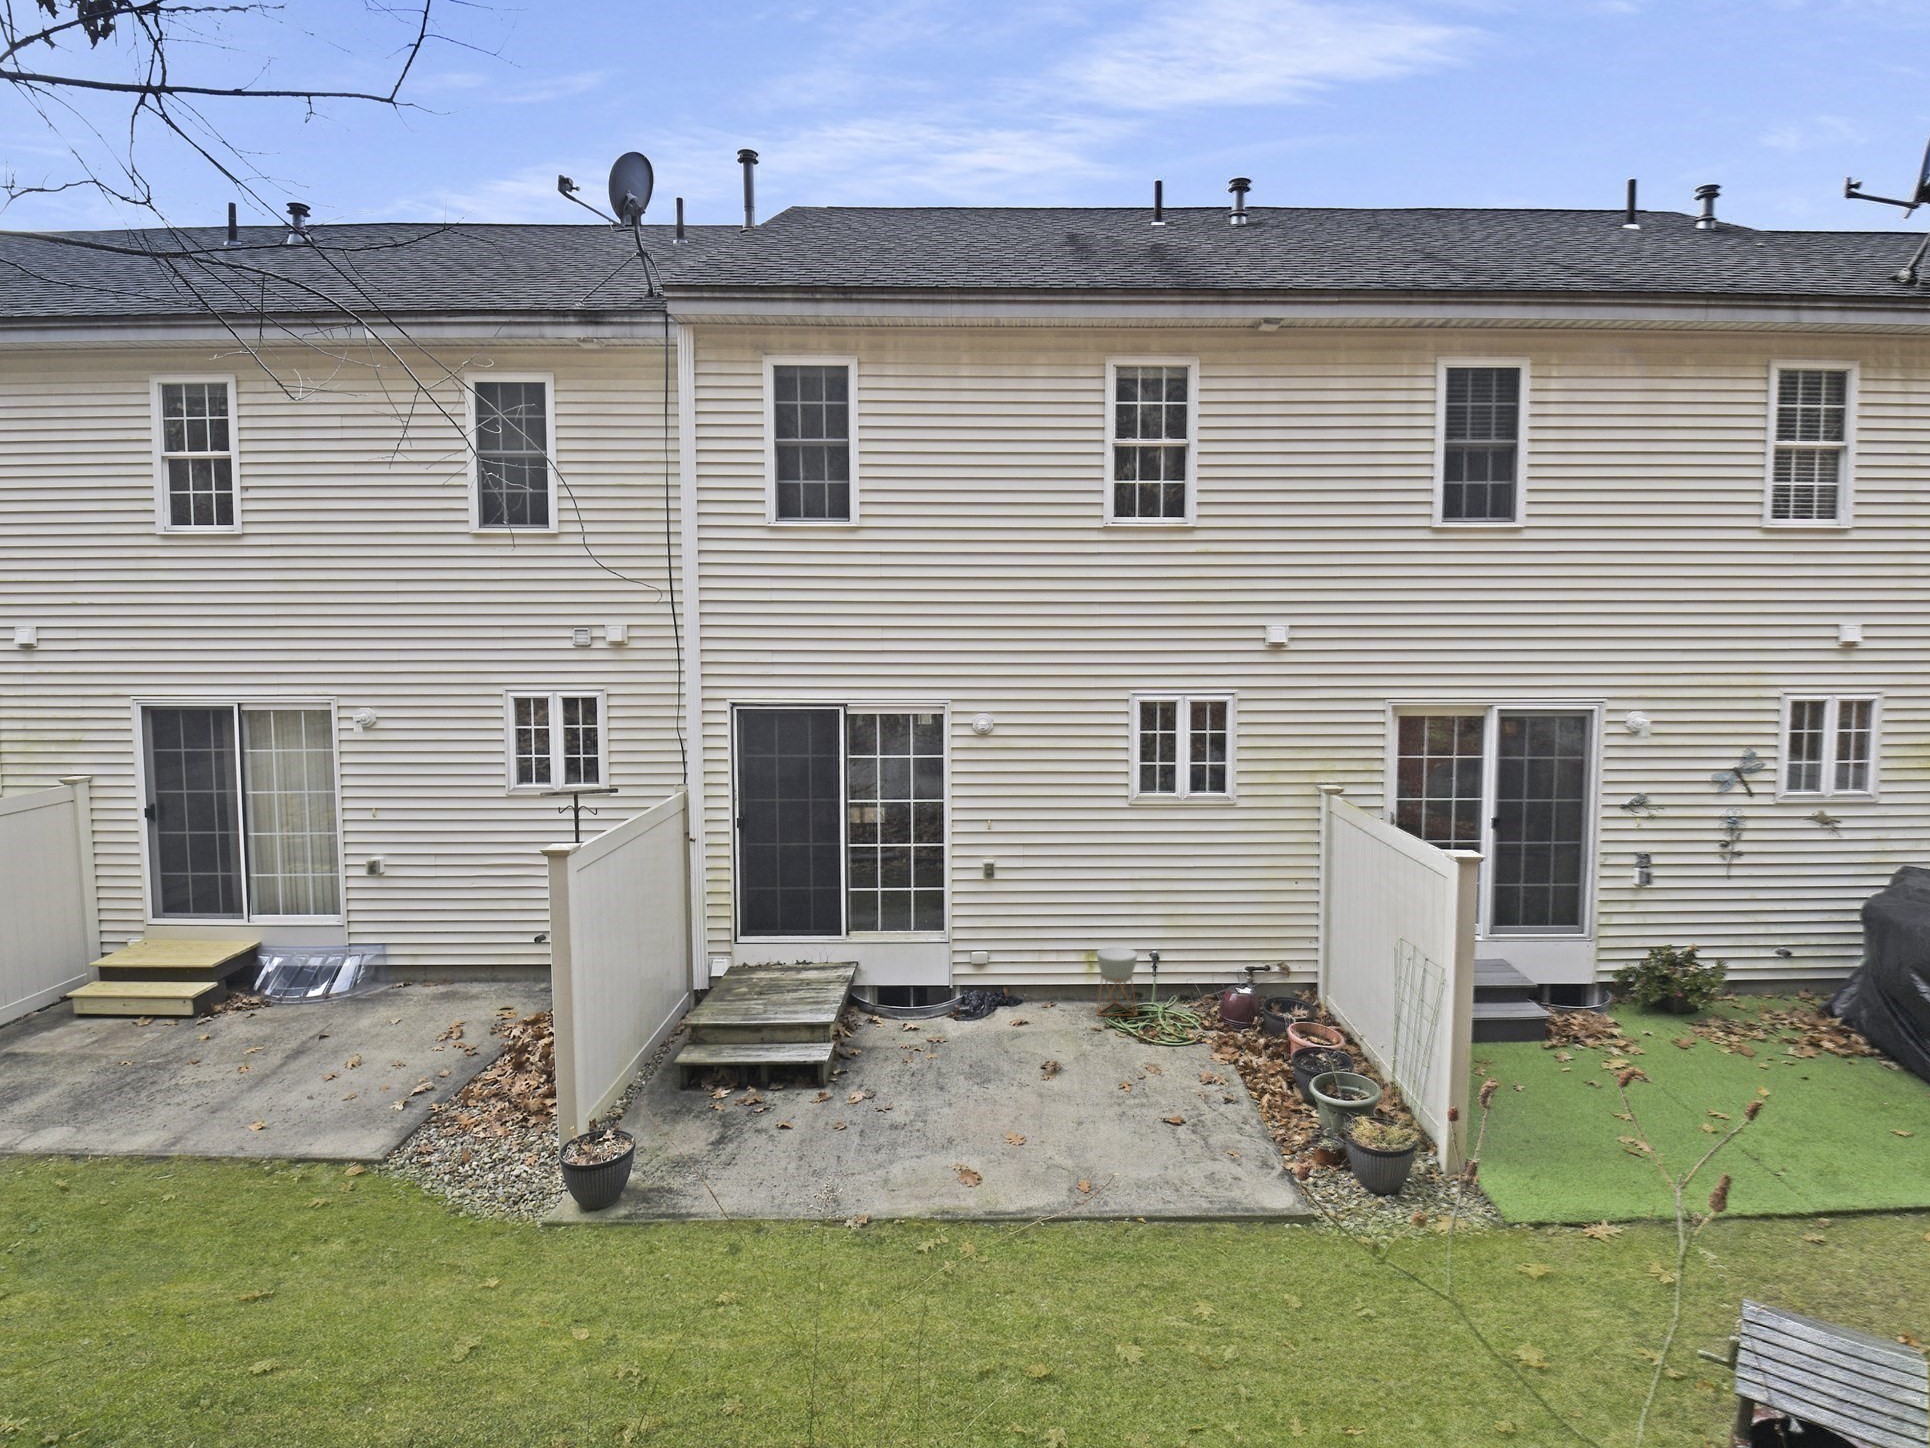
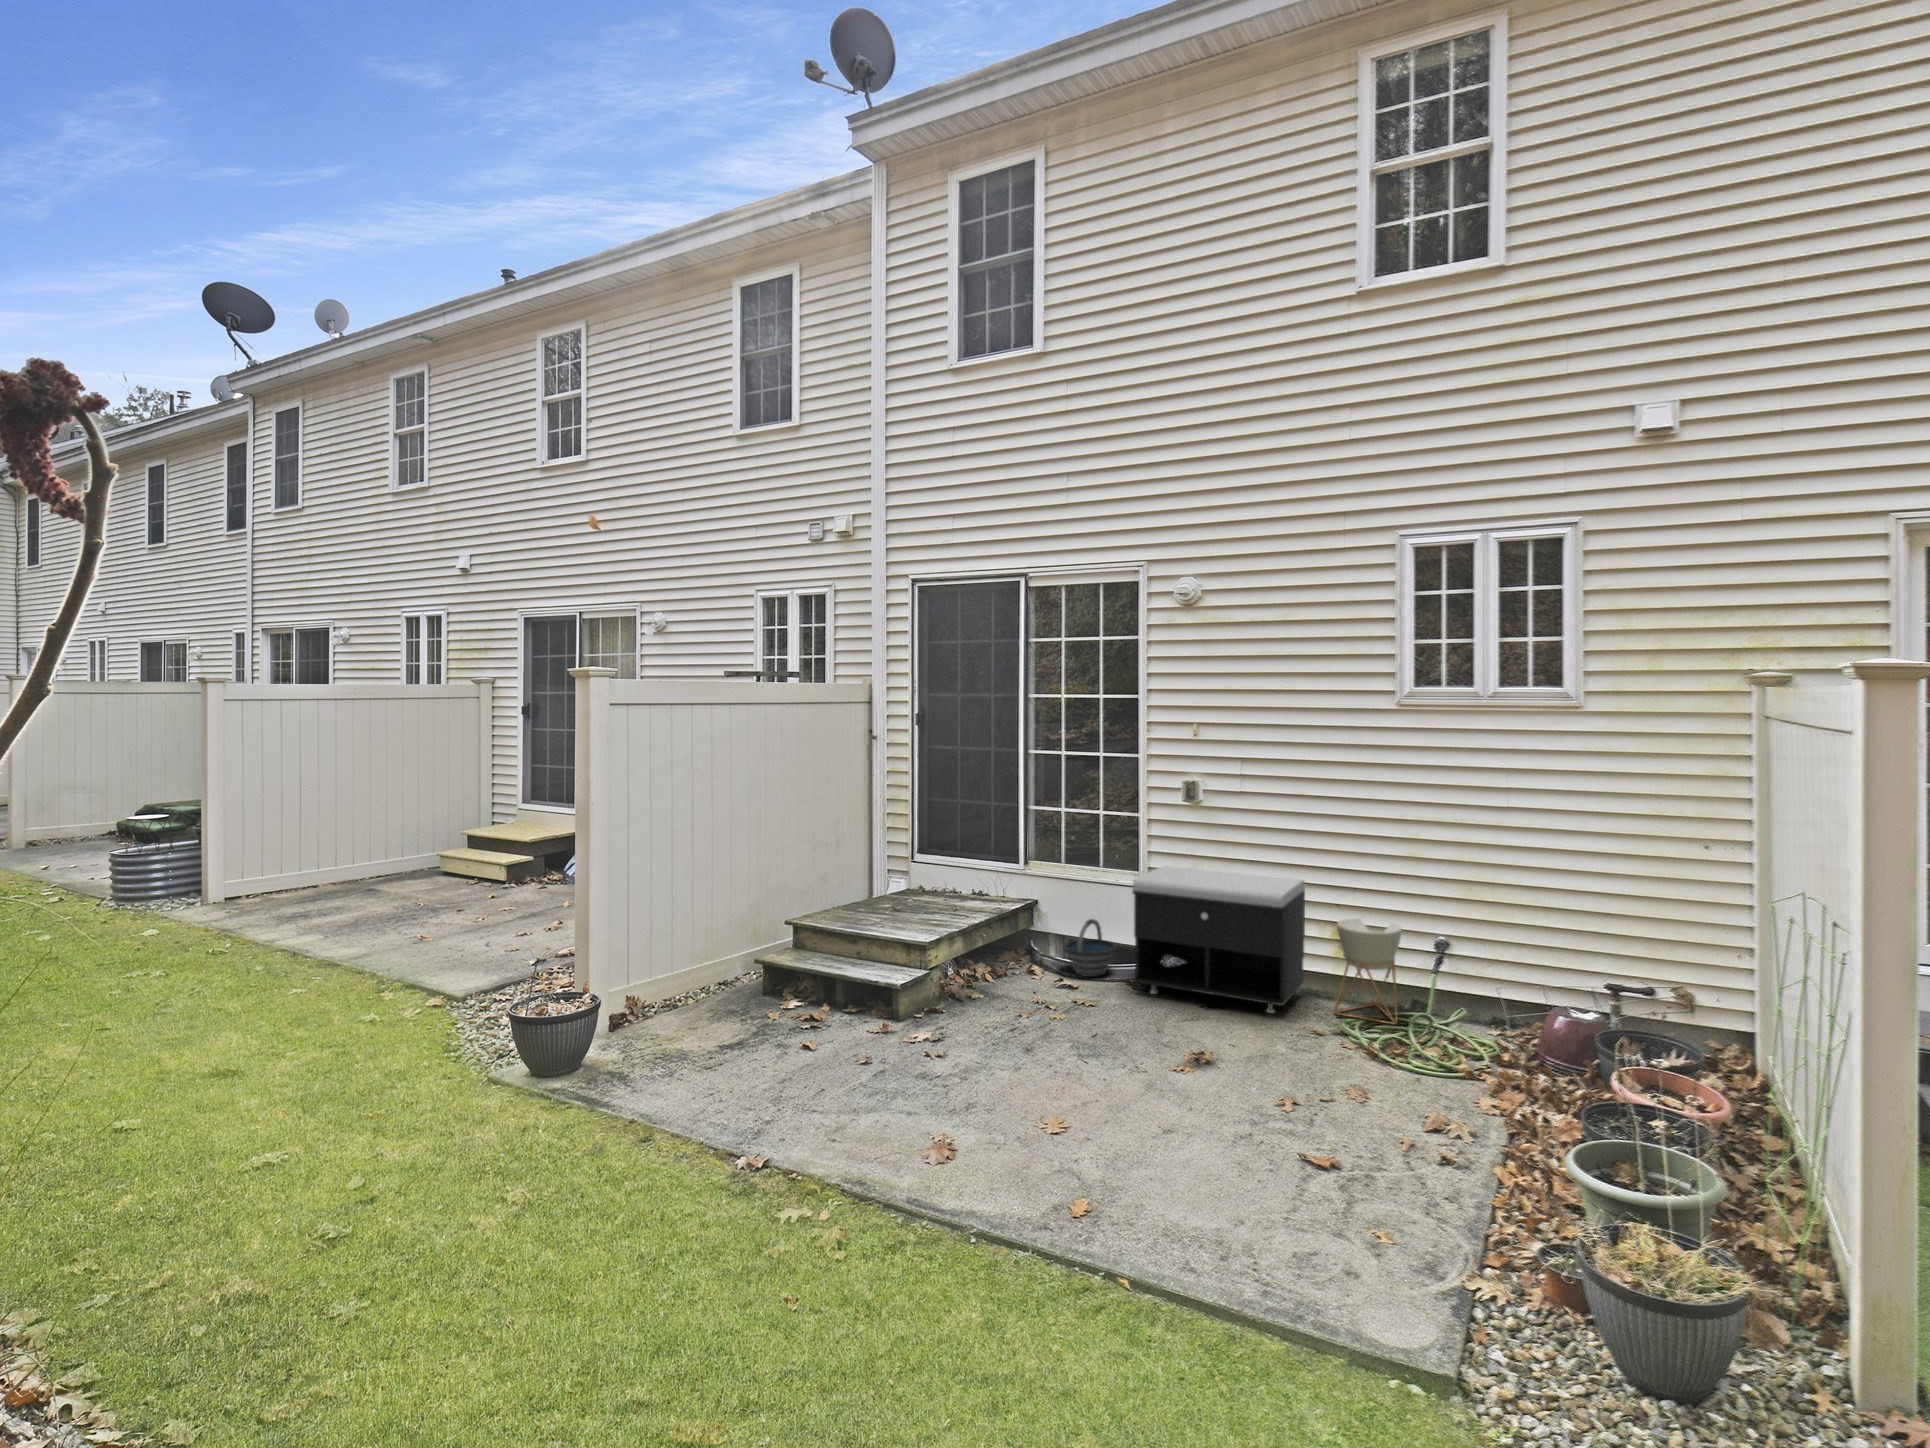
storage bench: none [964,926,1074,1024] -> present [1133,866,1305,1013]
bucket: none [895,973,936,1019] -> present [1063,919,1117,977]

